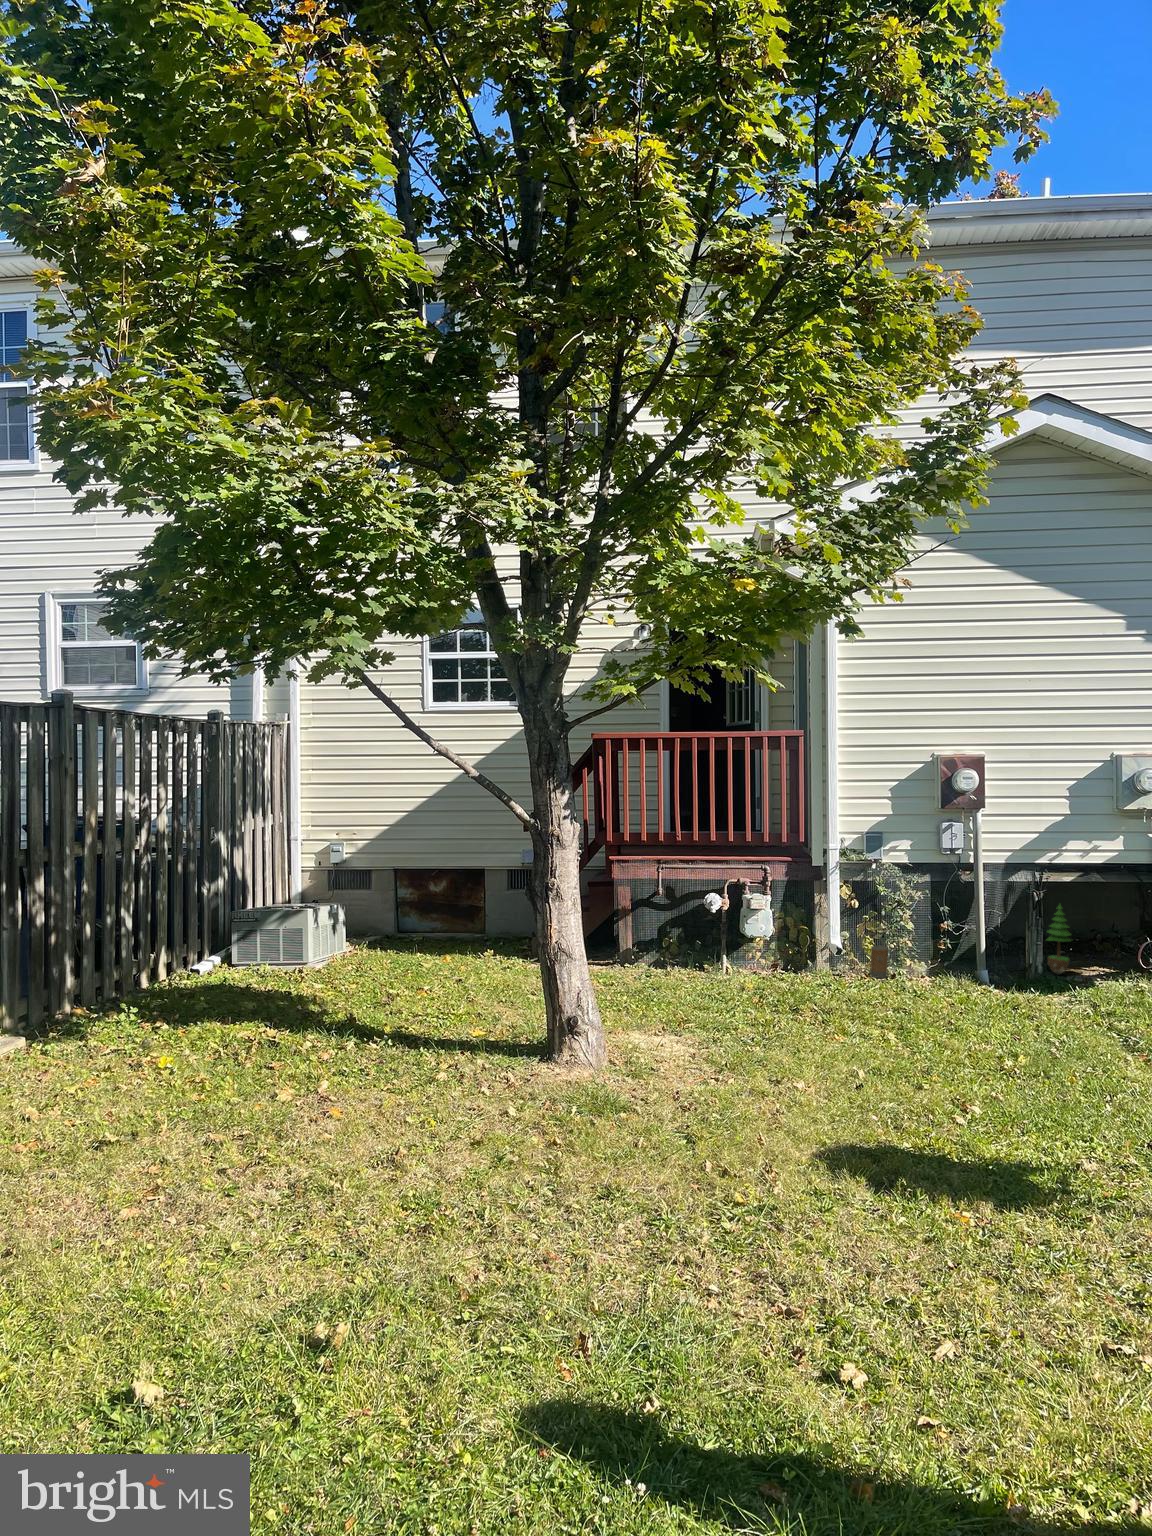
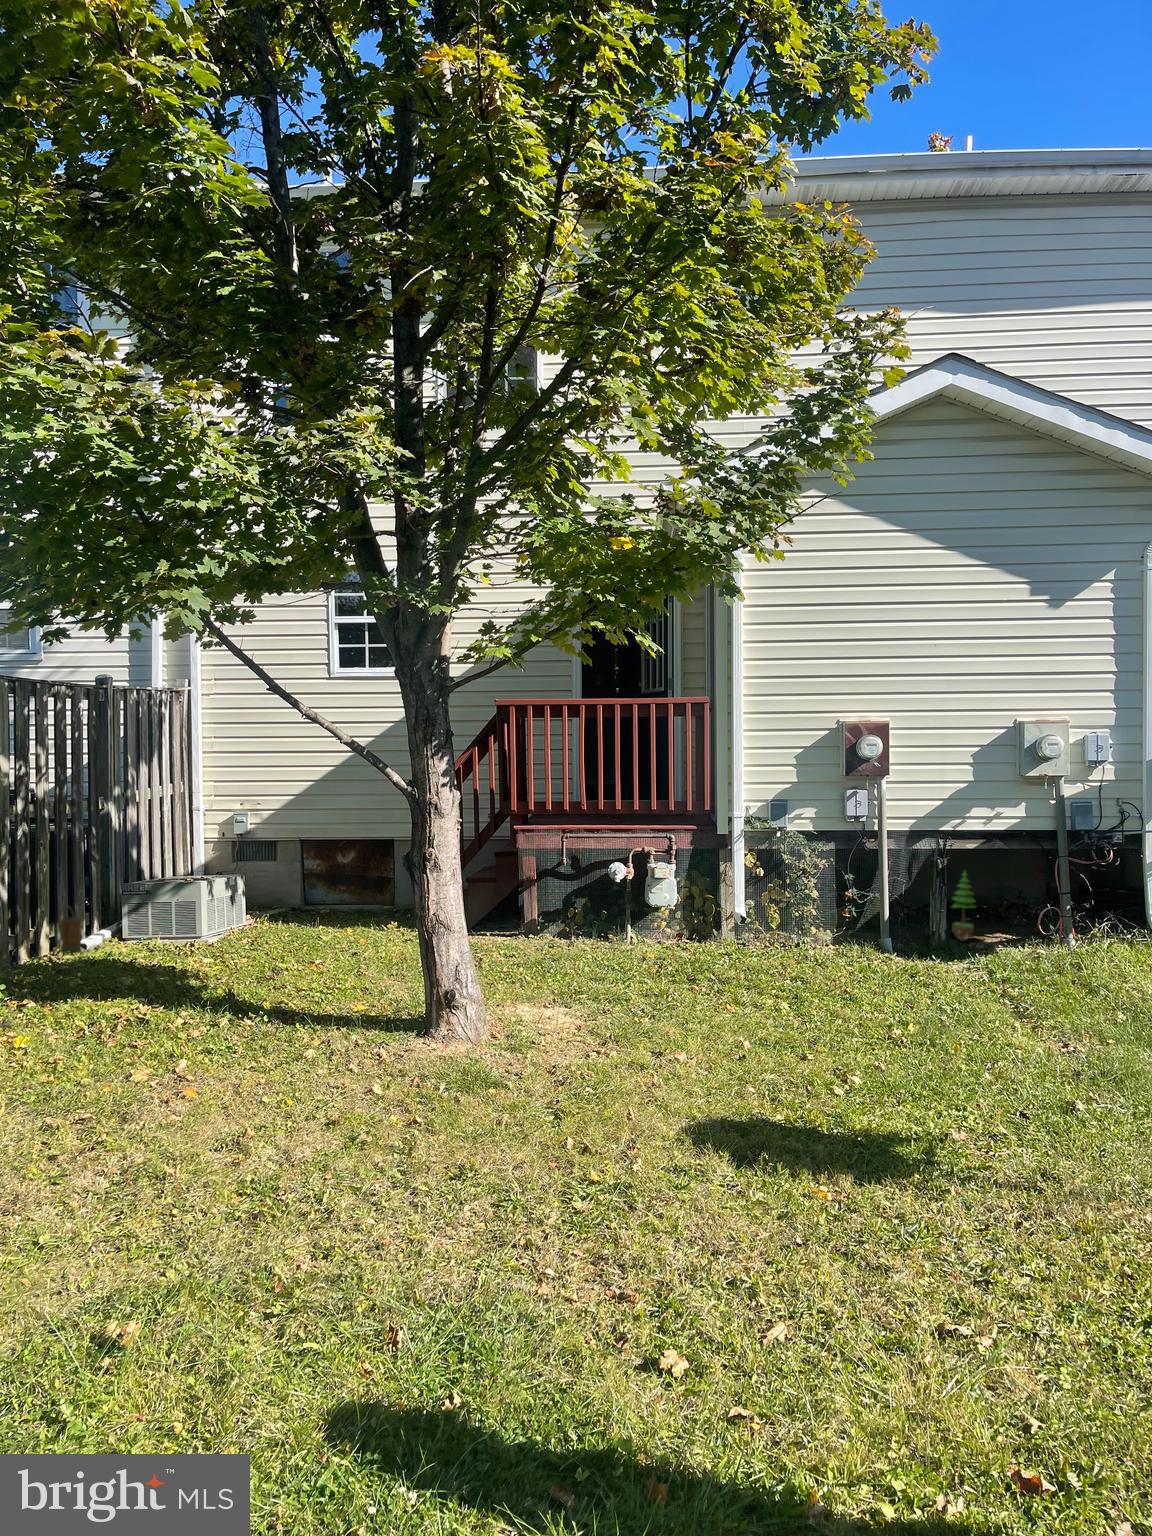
watering can: present [860,933,899,978] -> present [59,905,82,952]

